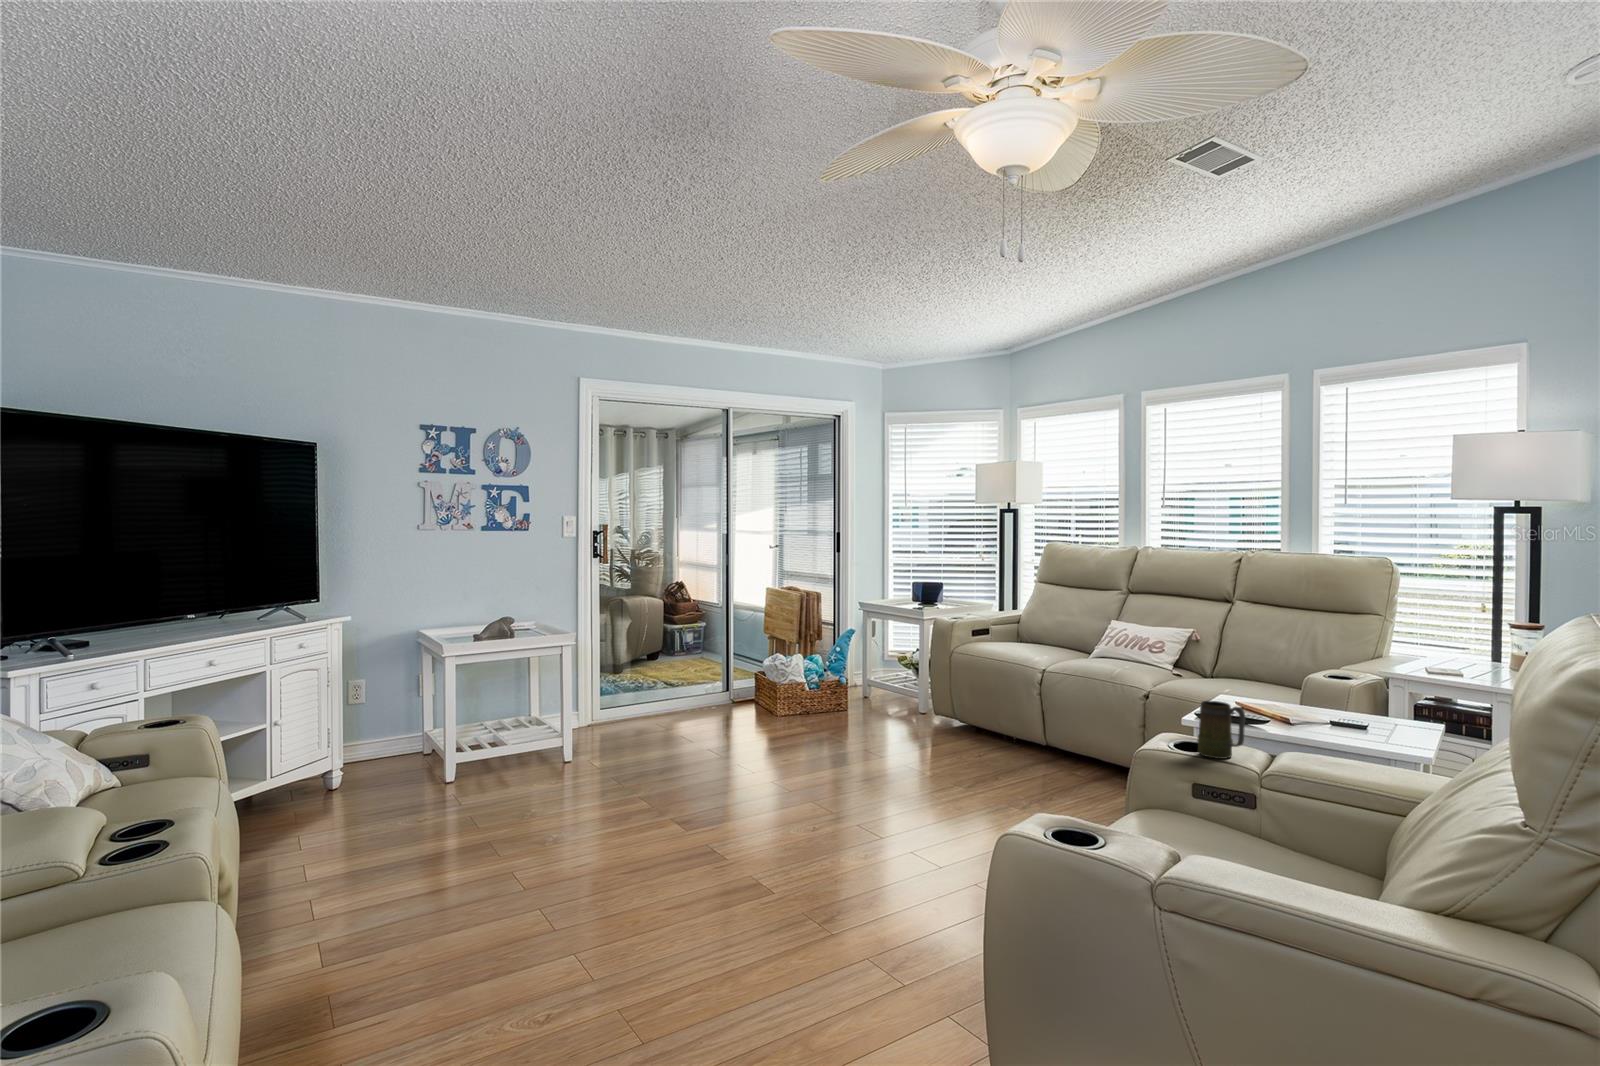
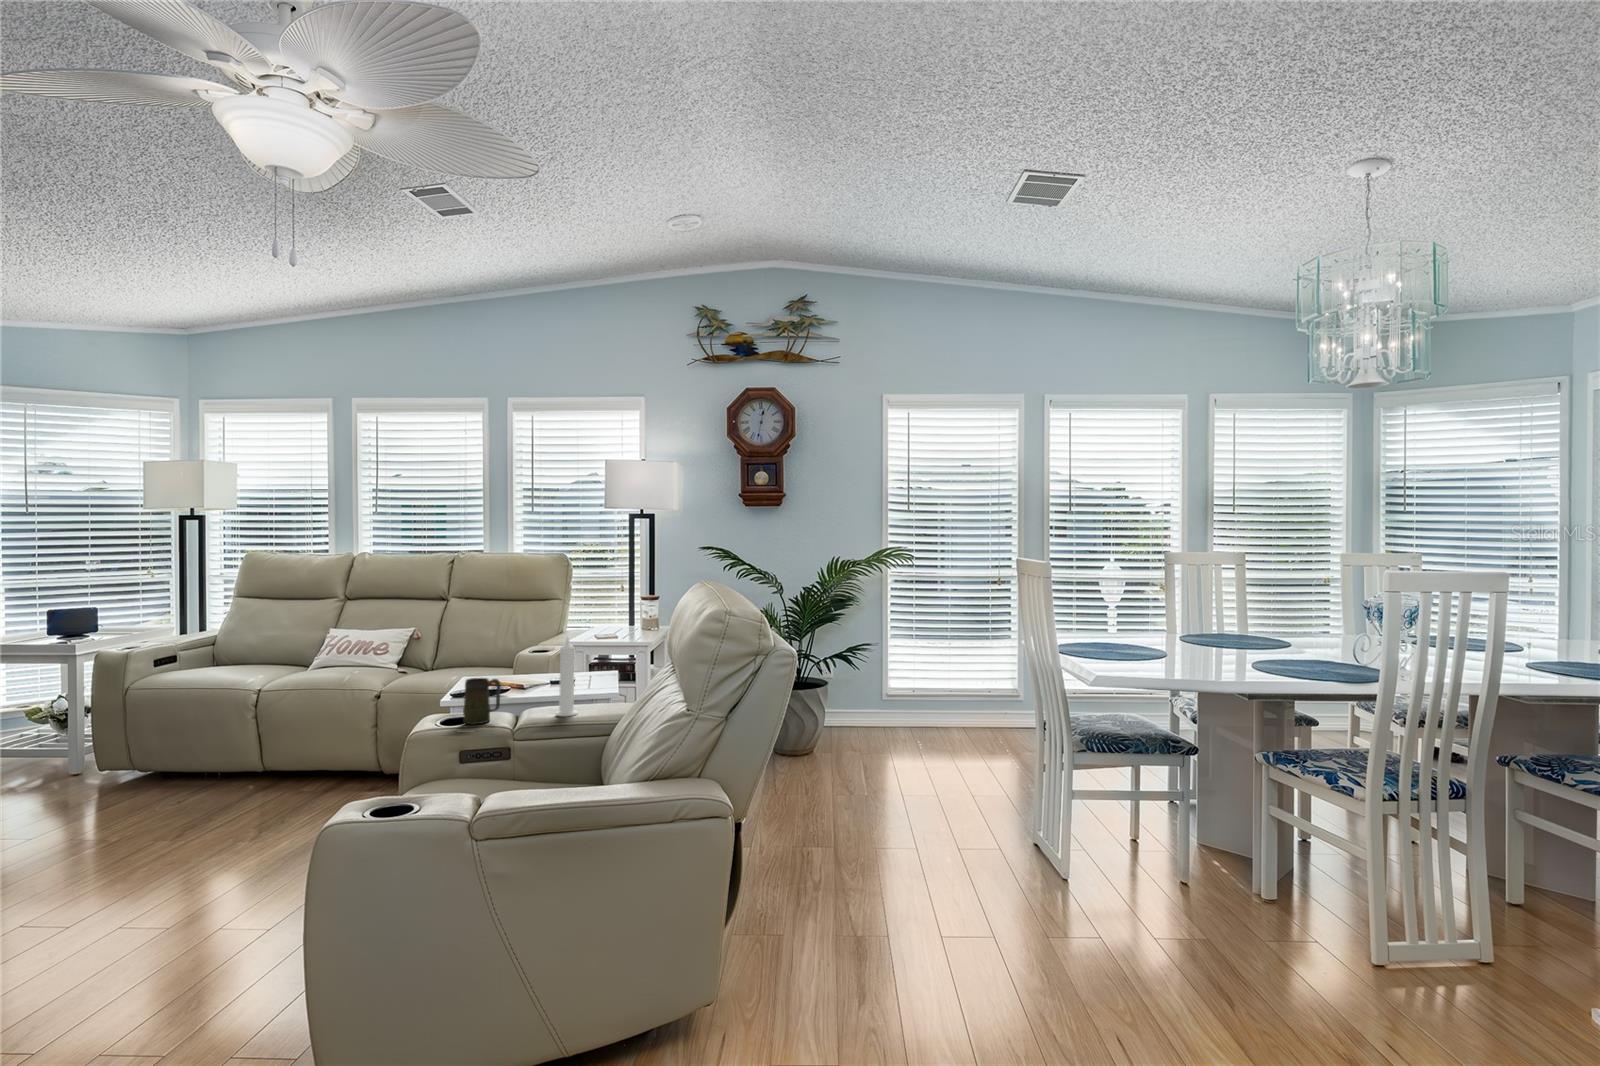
candle: none [1321,667,1357,777] -> present [555,638,578,716]

